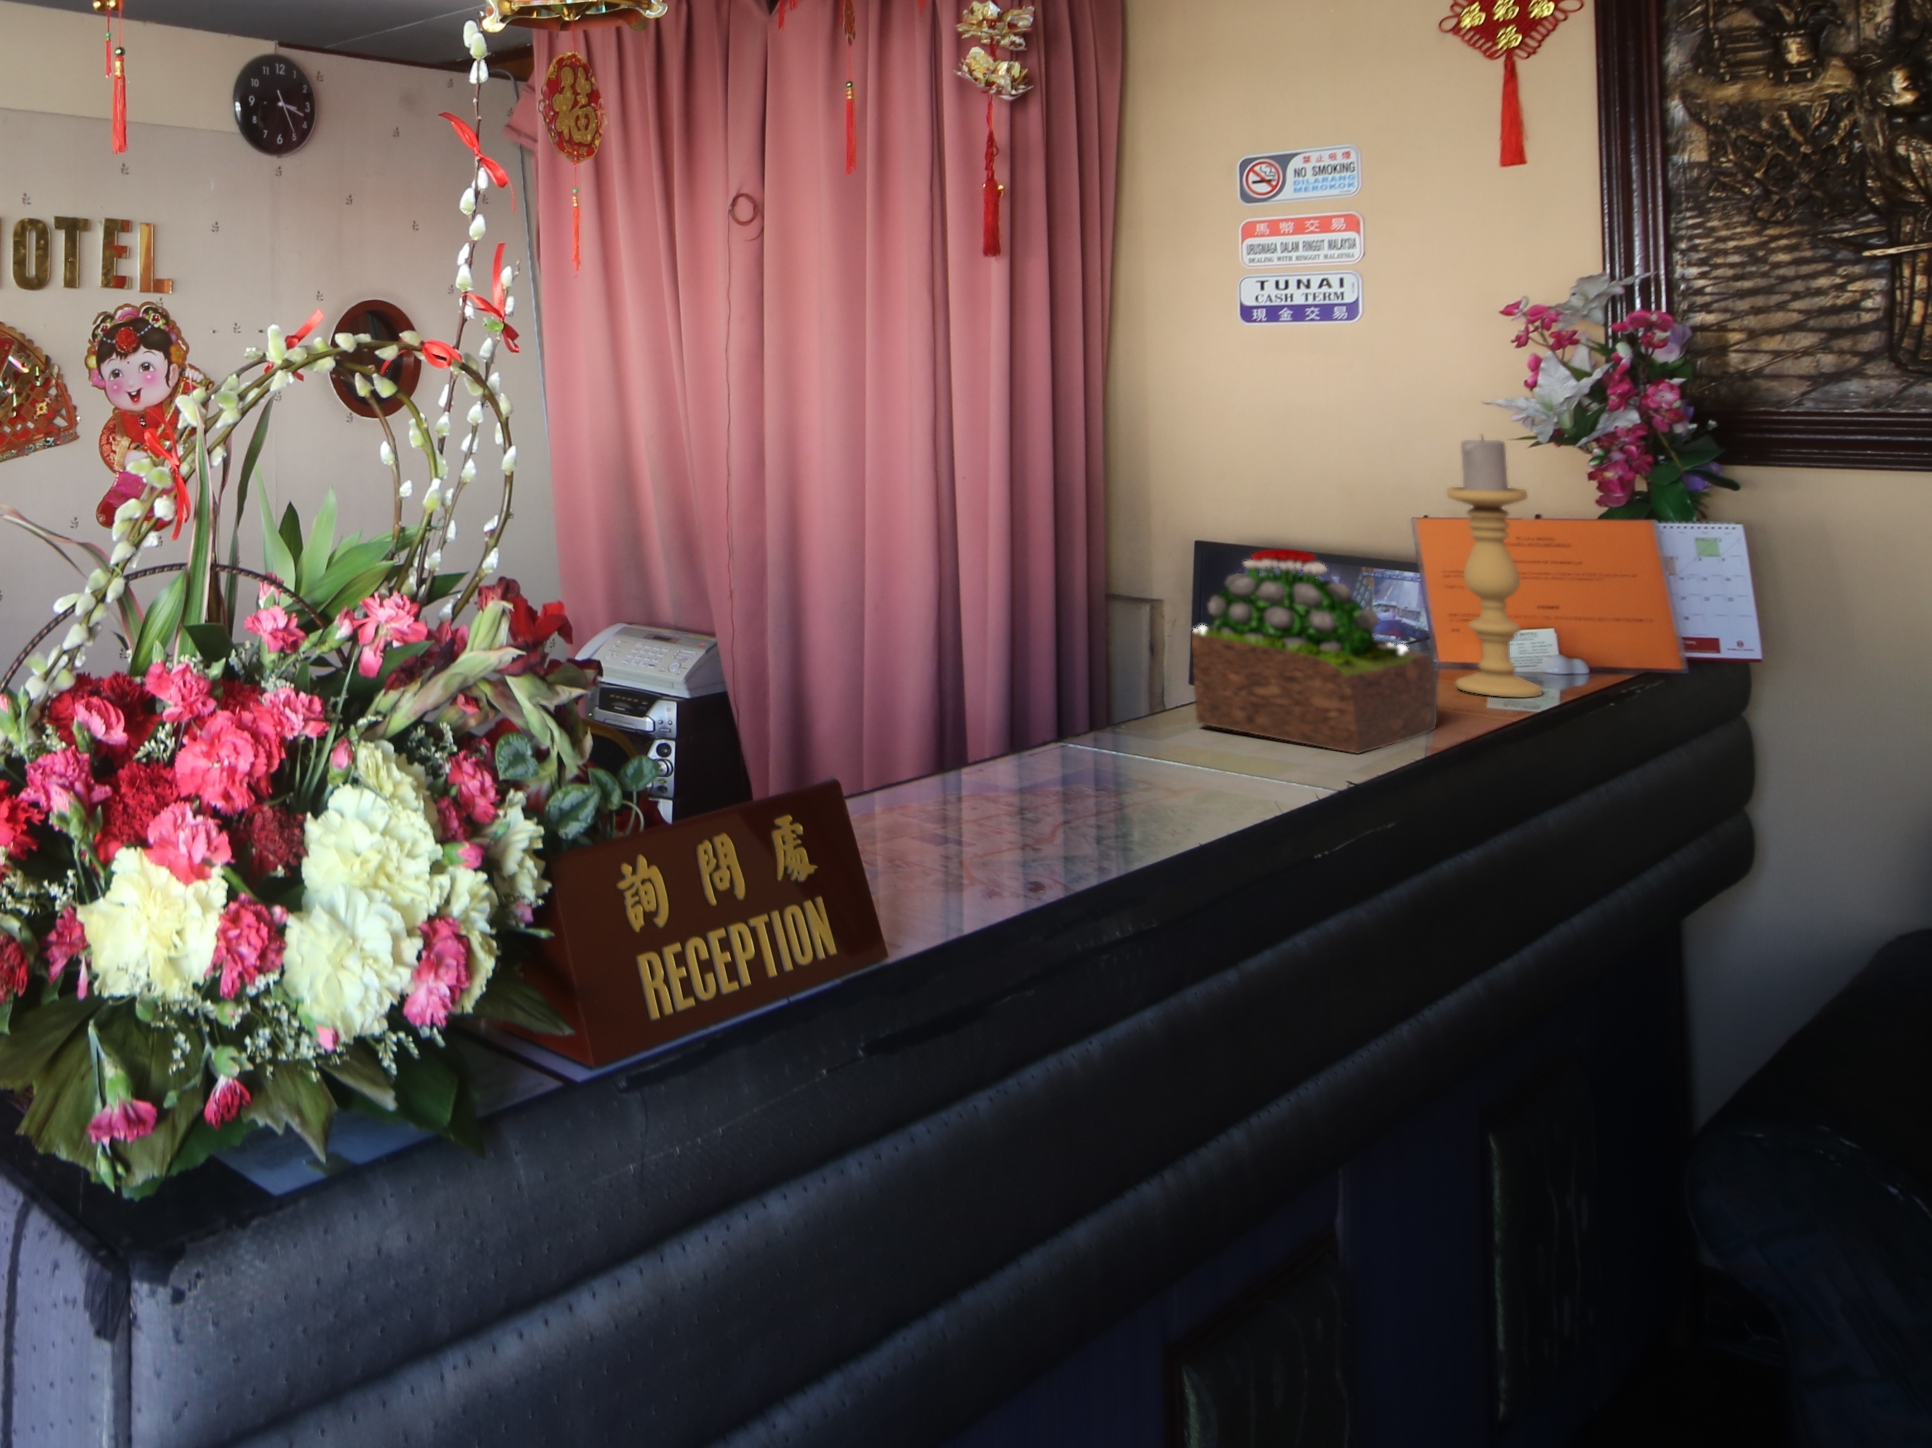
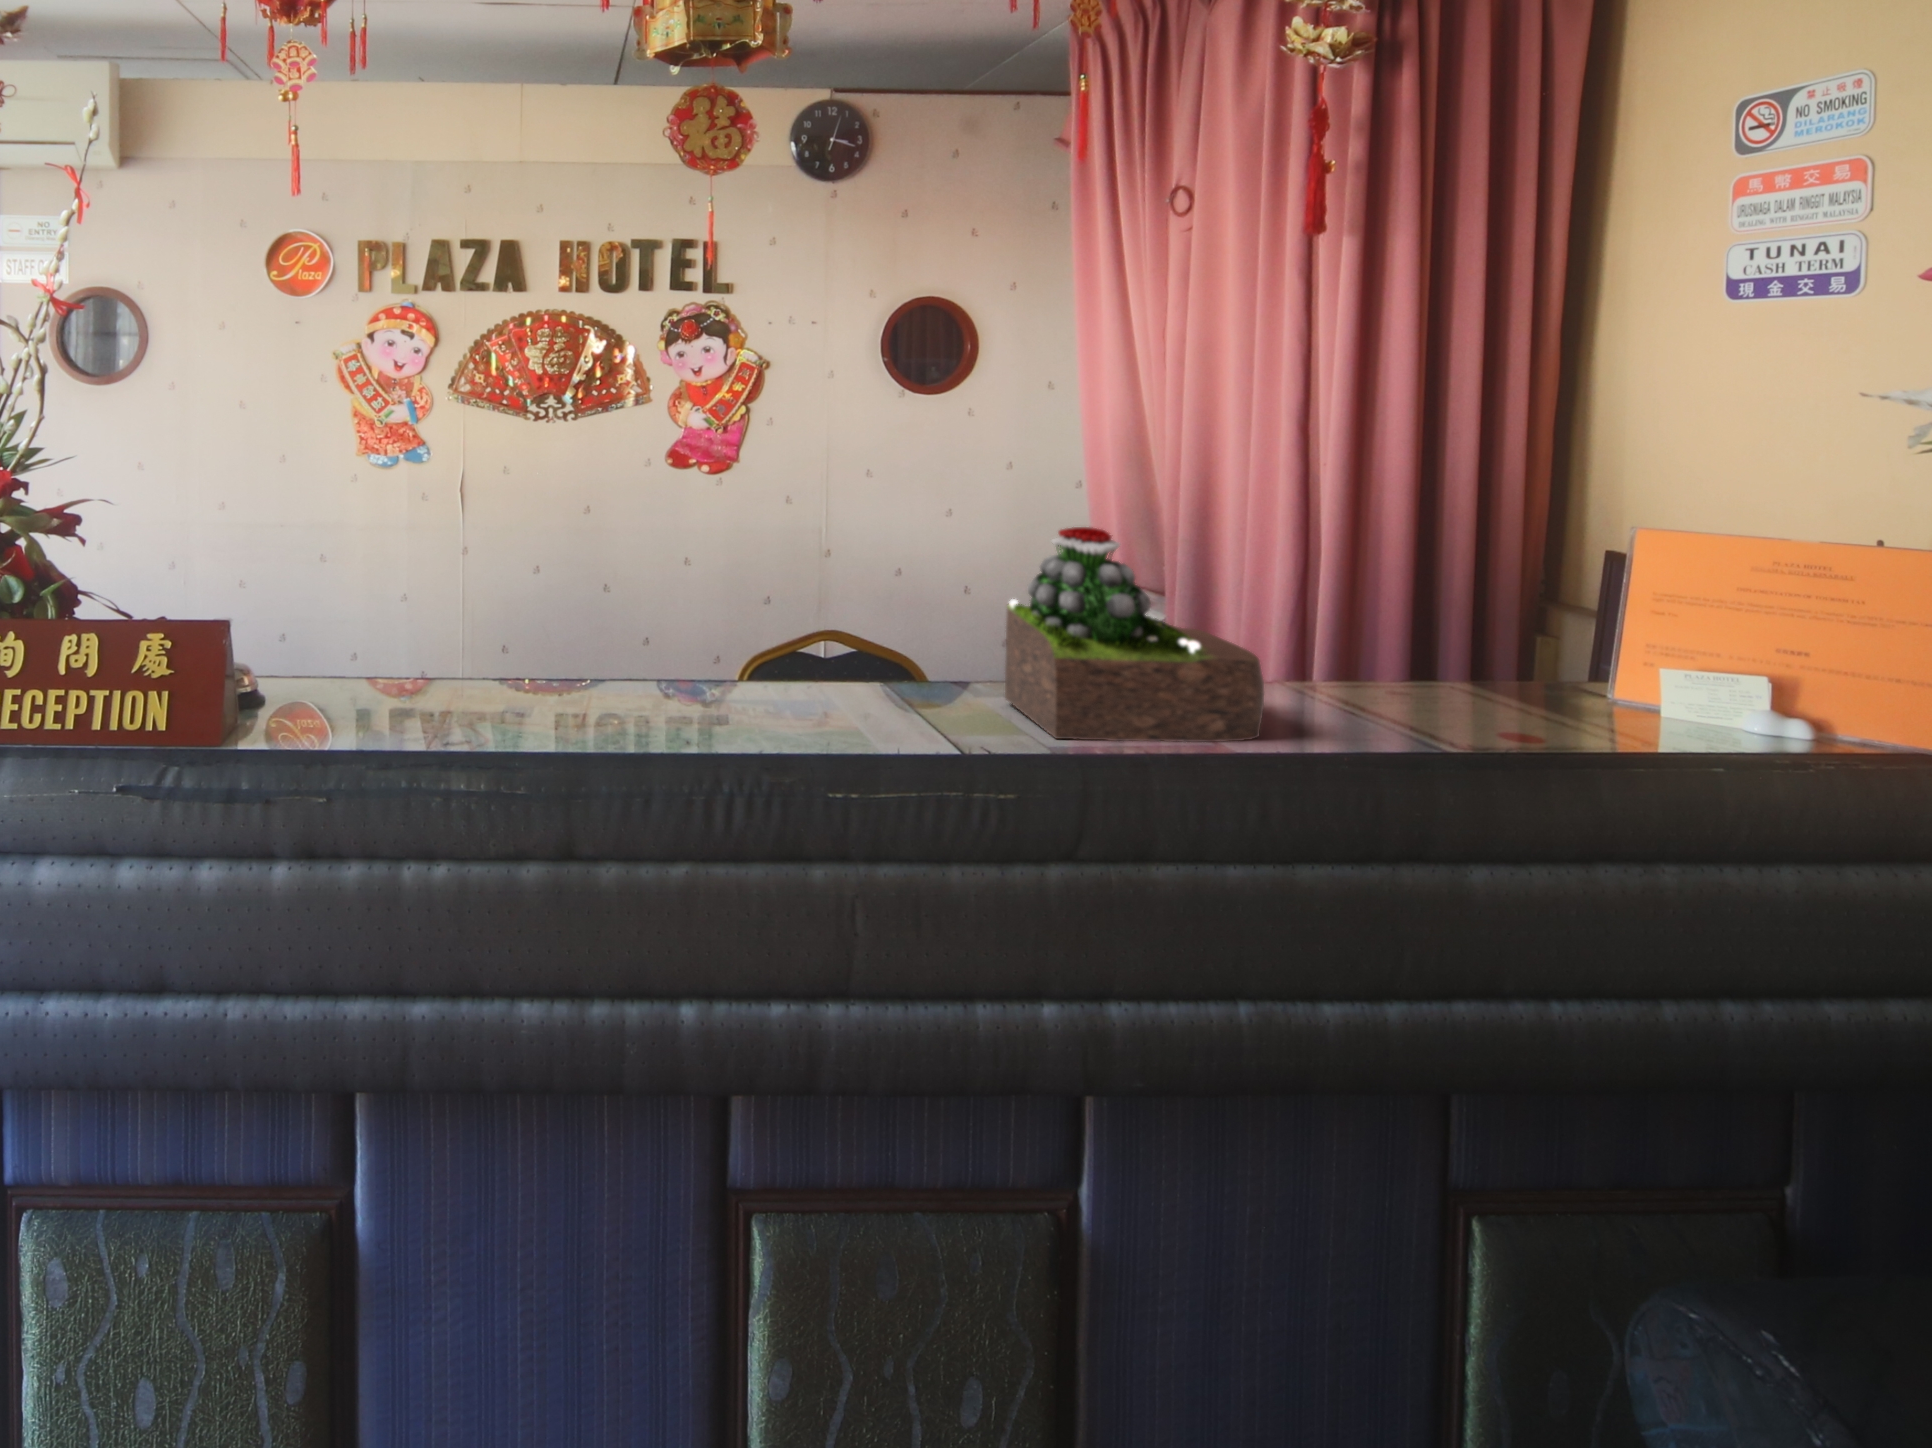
candle holder: present [1447,438,1542,698] -> none [1421,423,1528,744]

